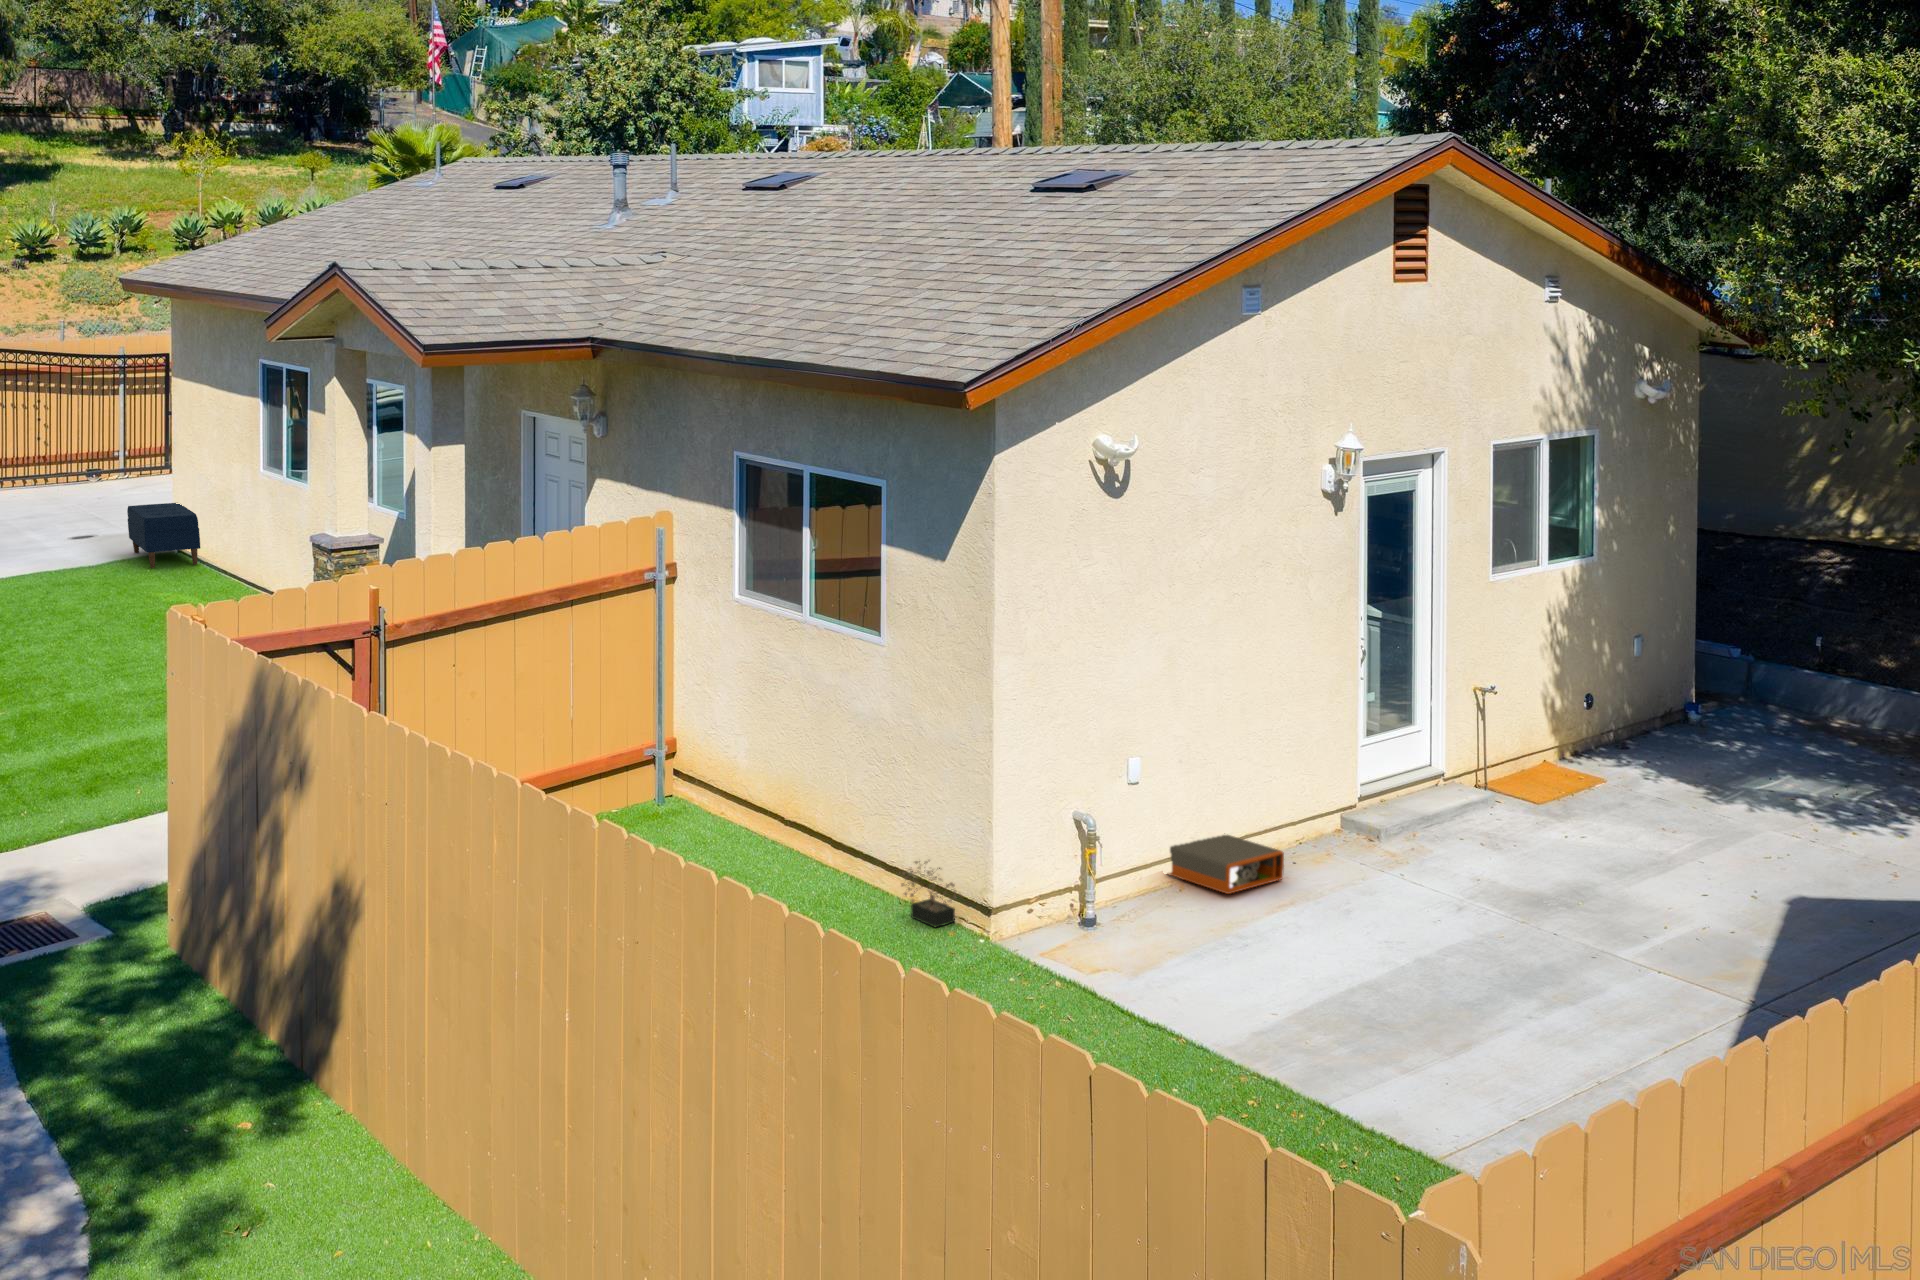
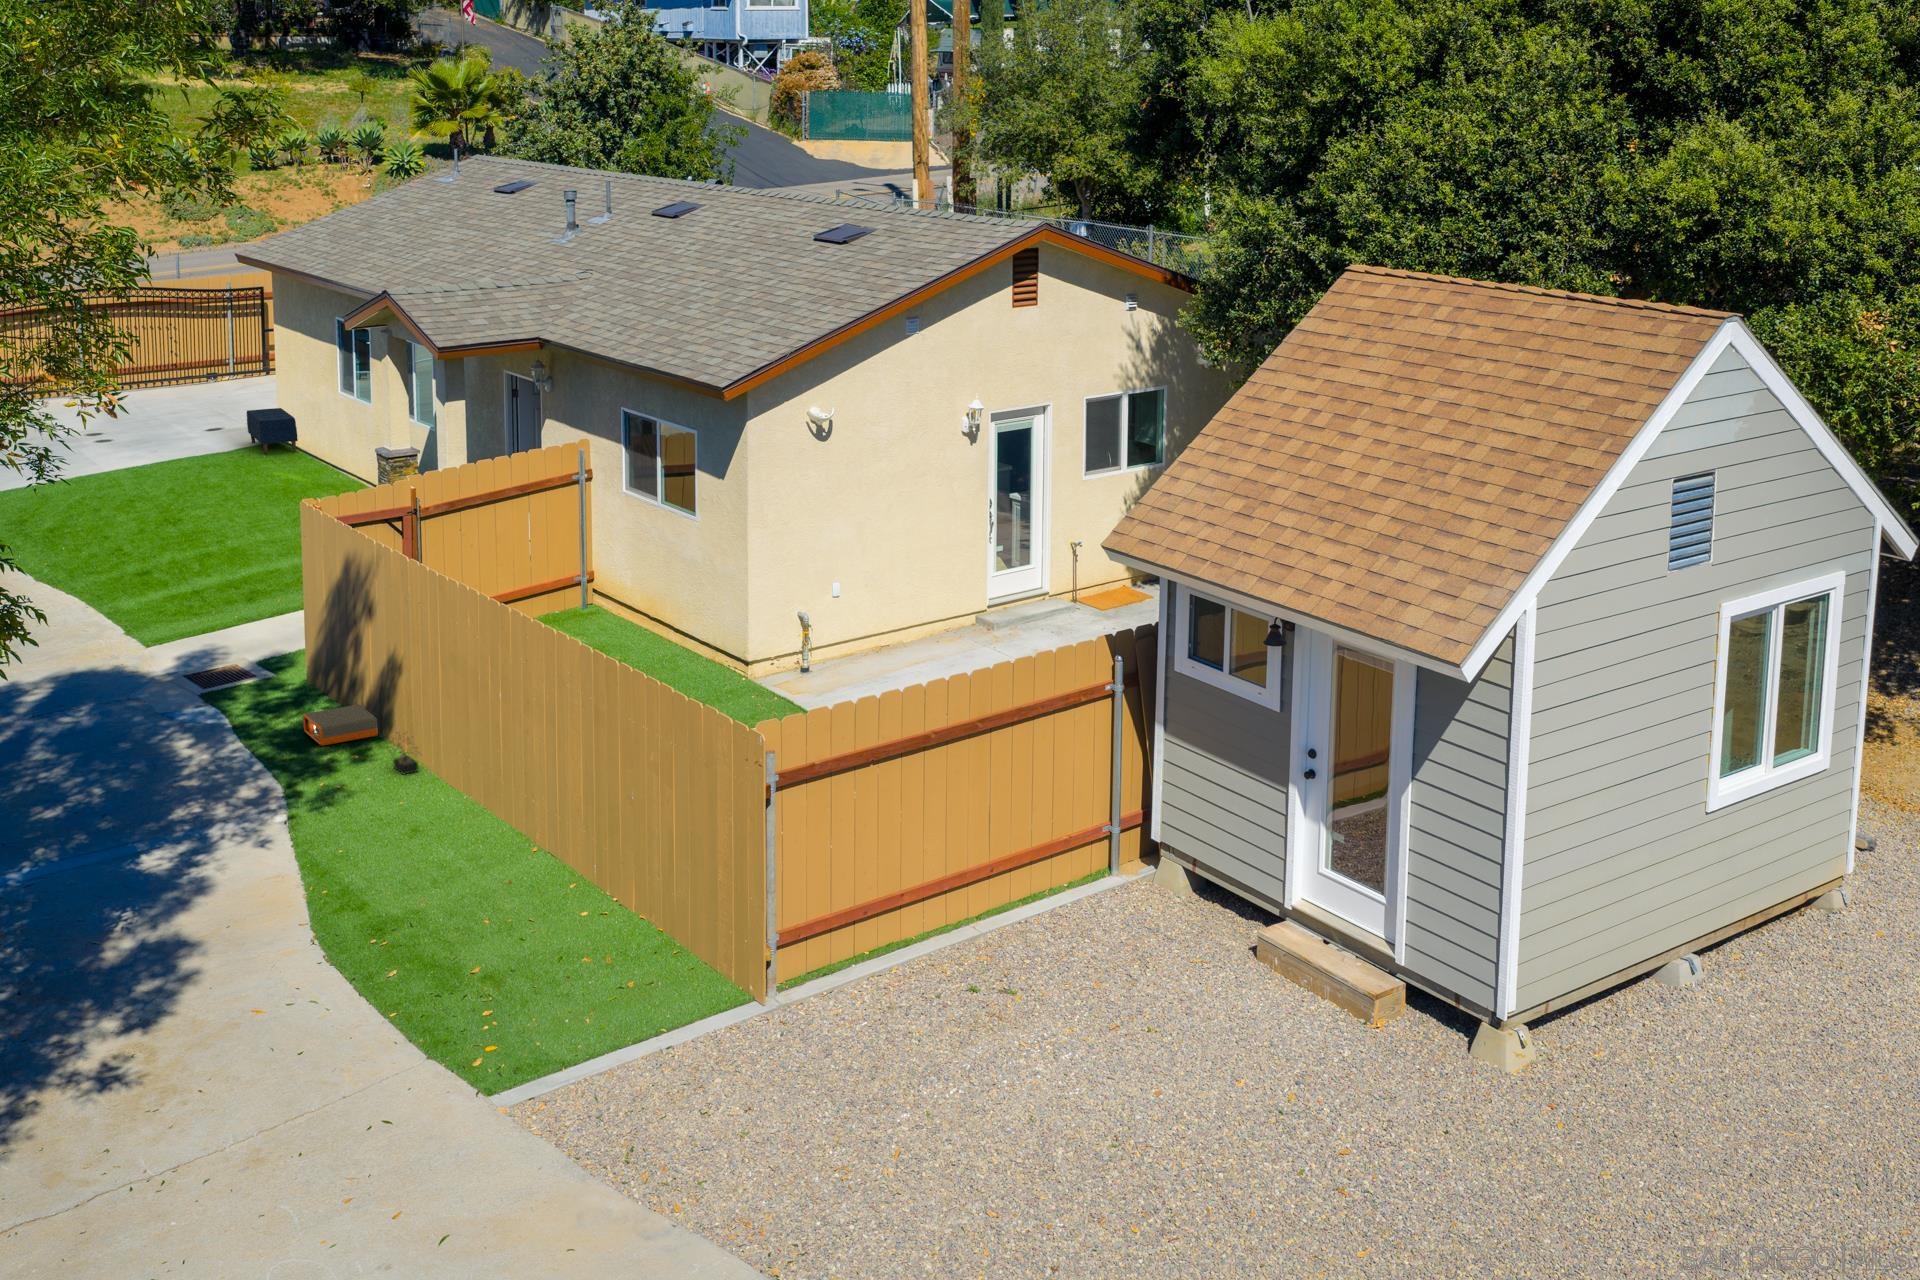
storage box: present [1168,835,1284,894] -> present [303,705,378,746]
decorative plant: present [901,861,961,927] -> present [389,733,418,774]

